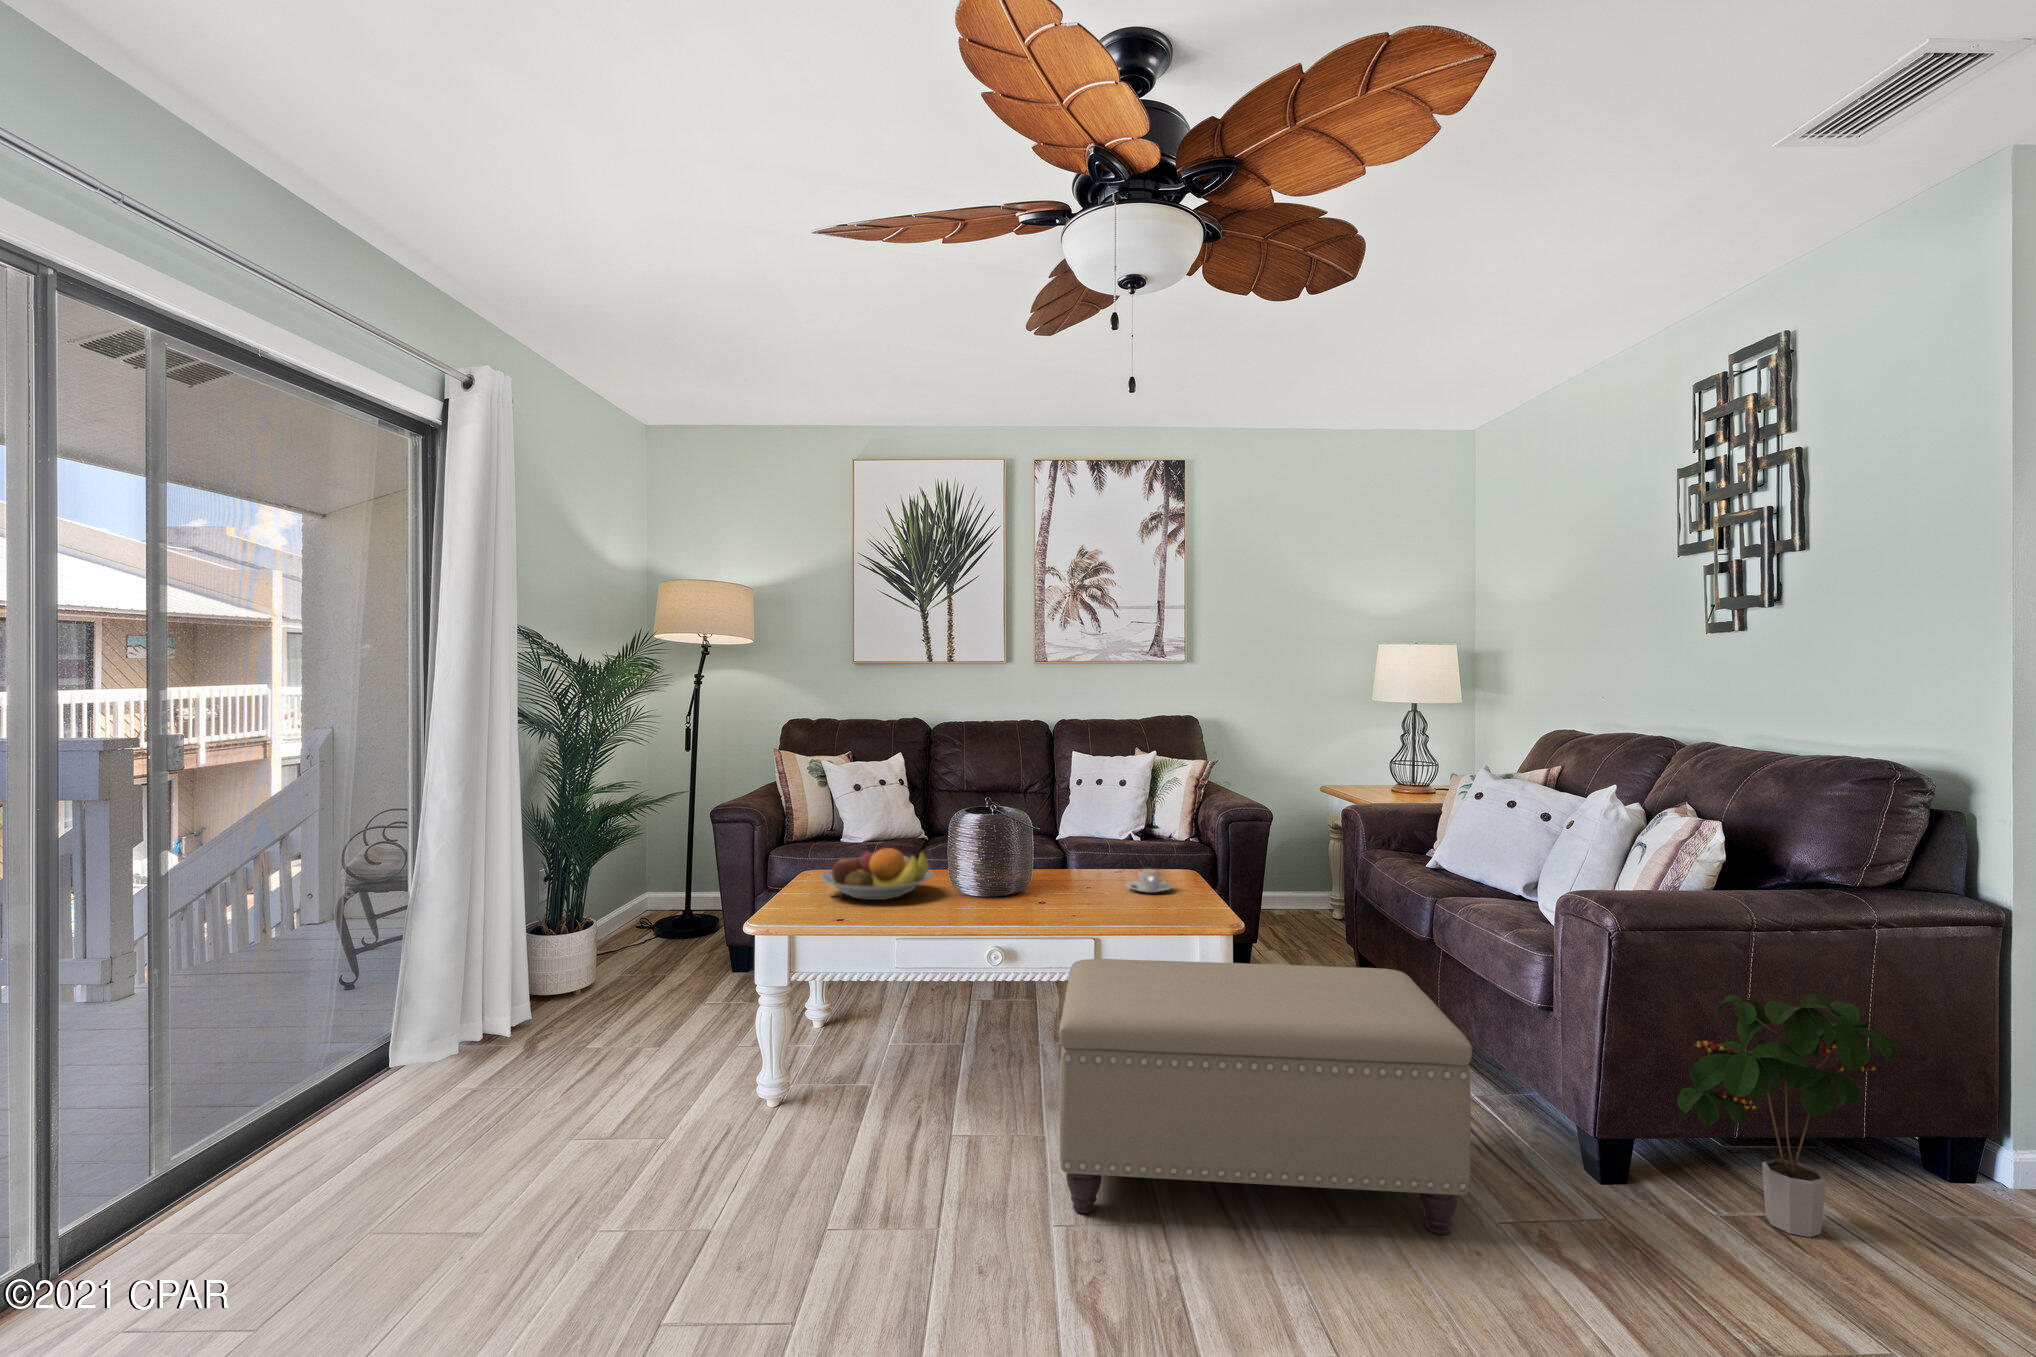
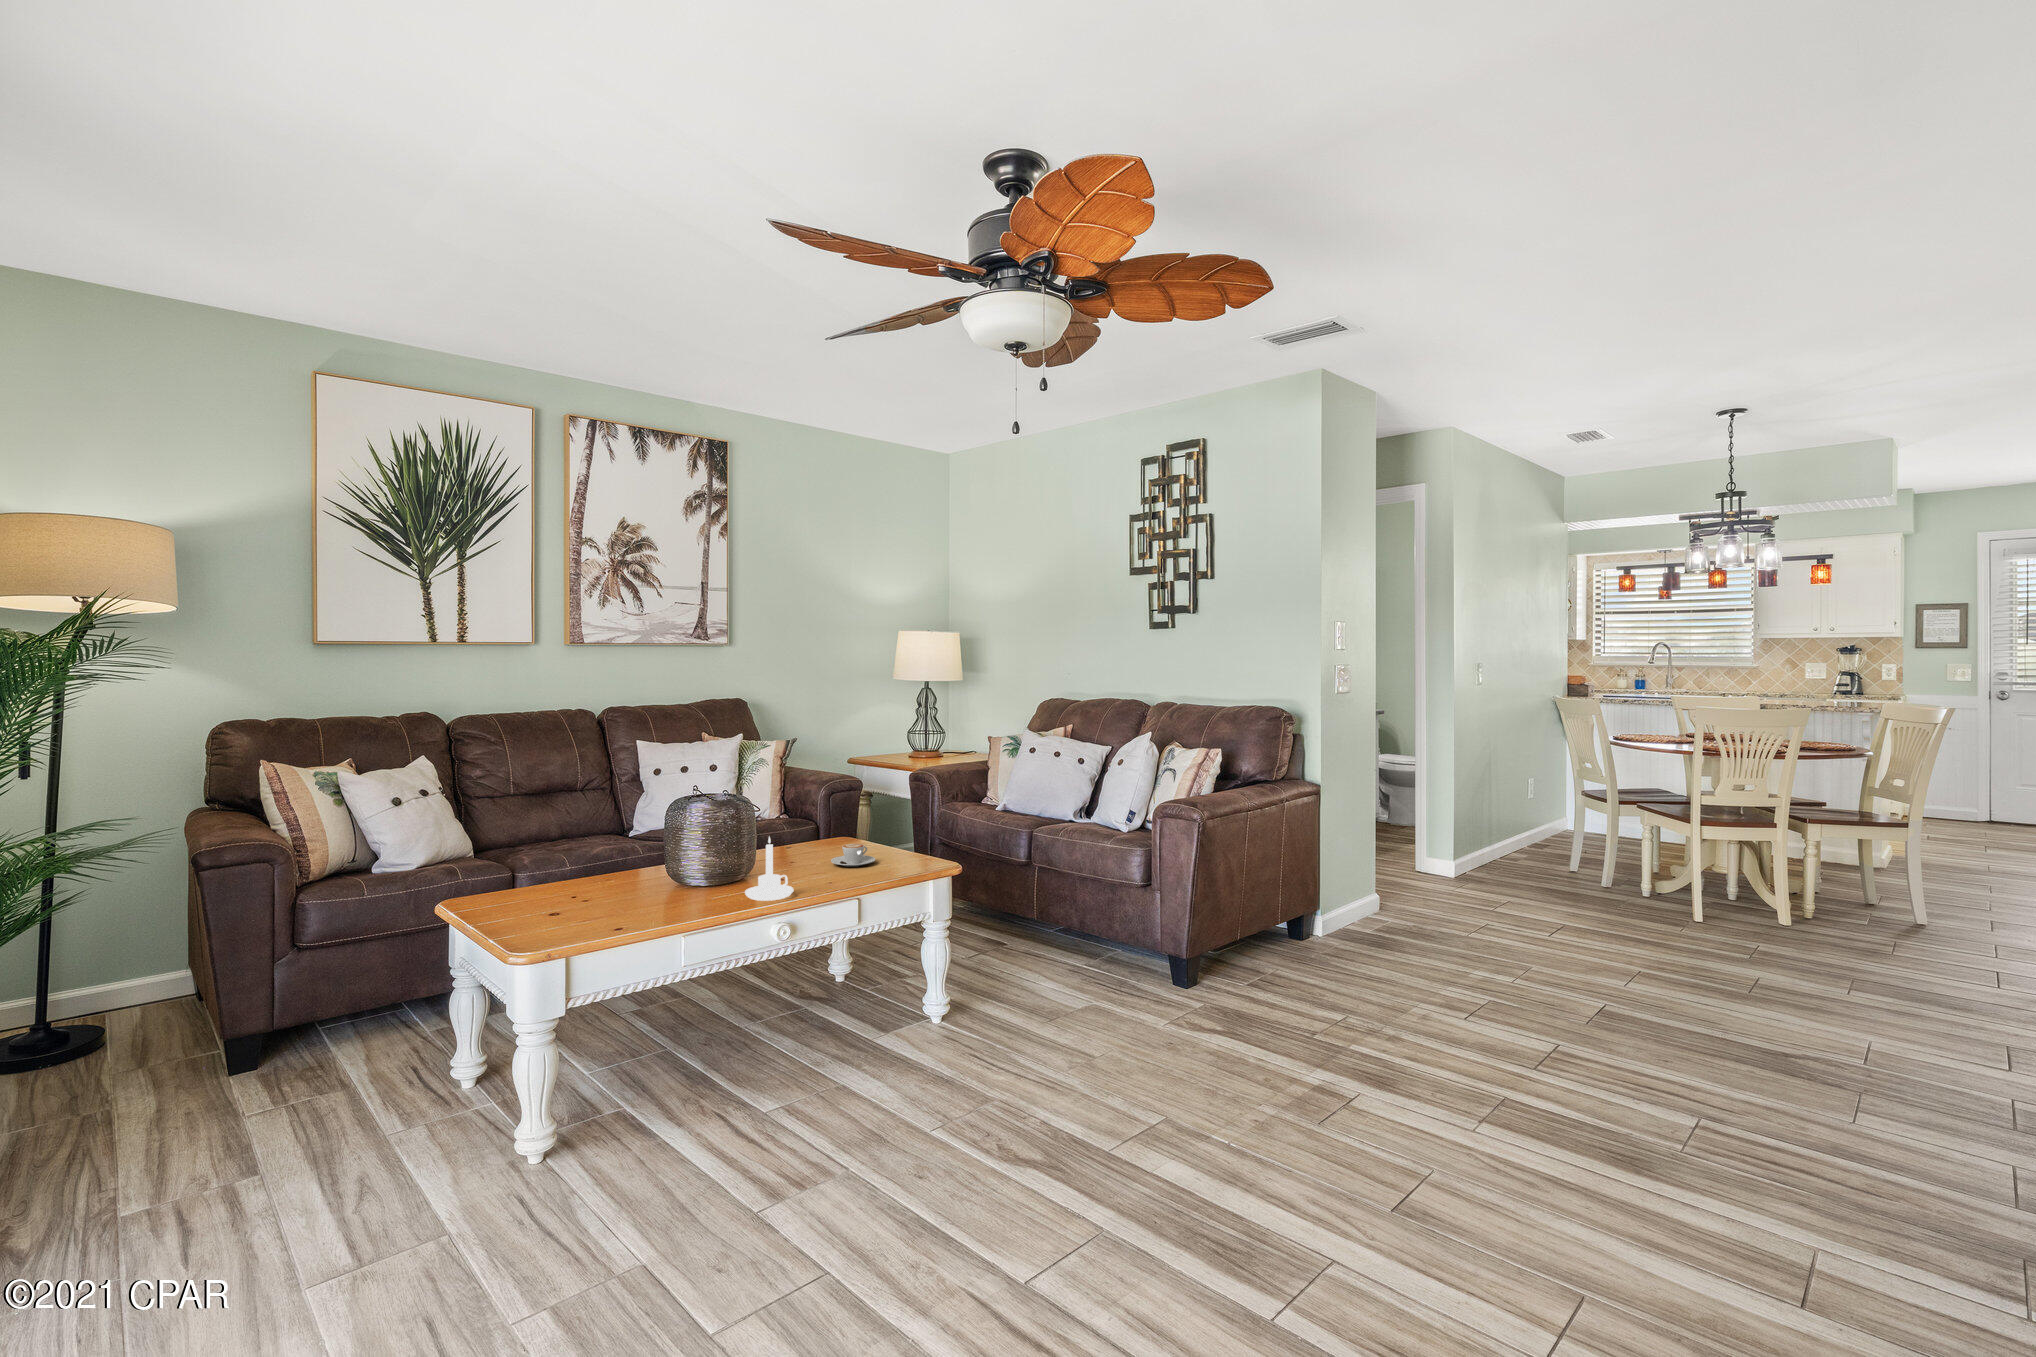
candle holder: none [992,845,1038,907] -> present [745,837,794,901]
fruit bowl: present [821,848,932,900] -> none [525,858,668,924]
ottoman: present [1059,959,1472,1235] -> none [877,890,1222,1154]
potted plant: present [1677,994,1897,1237] -> none [1280,856,1360,1004]

